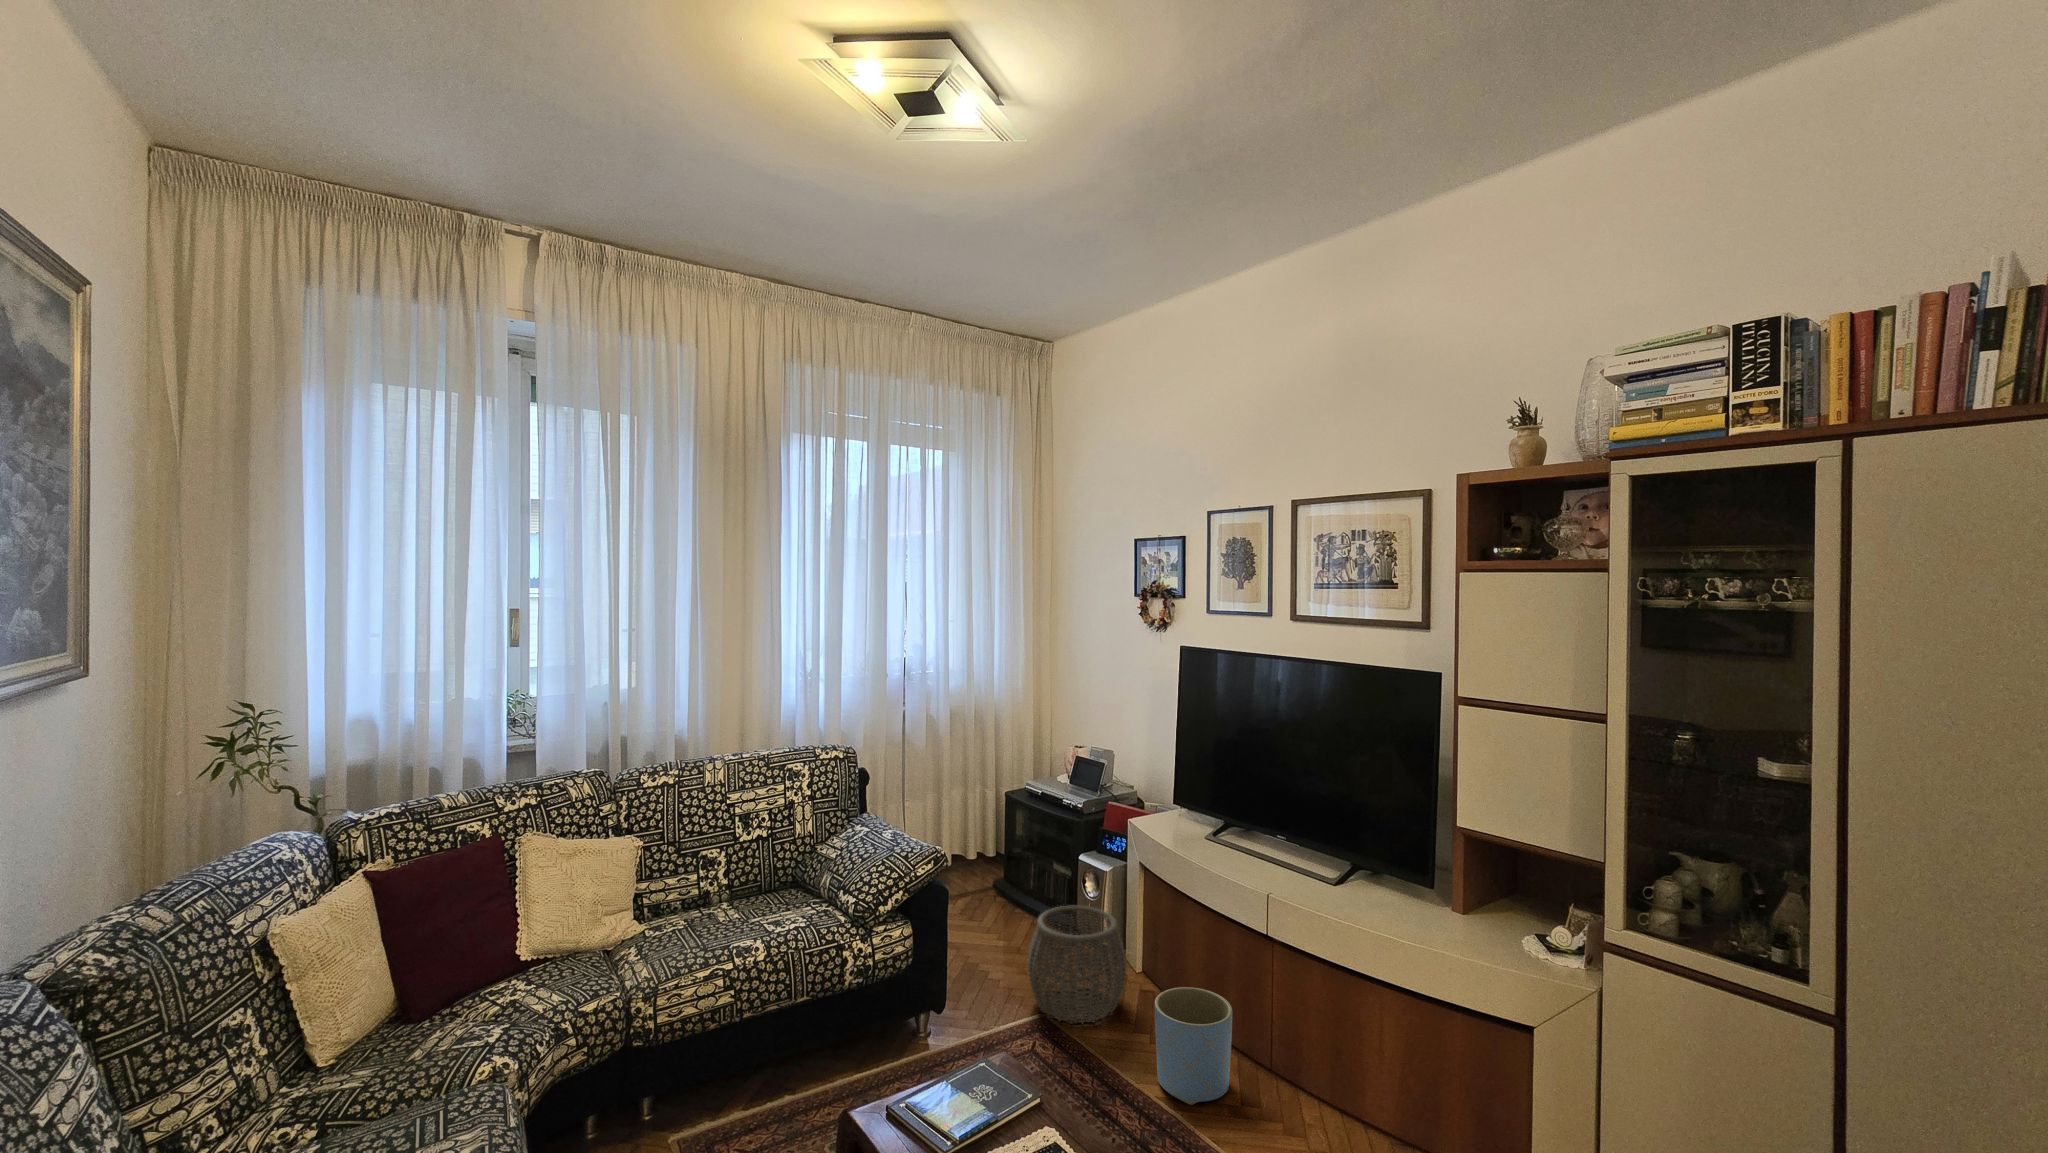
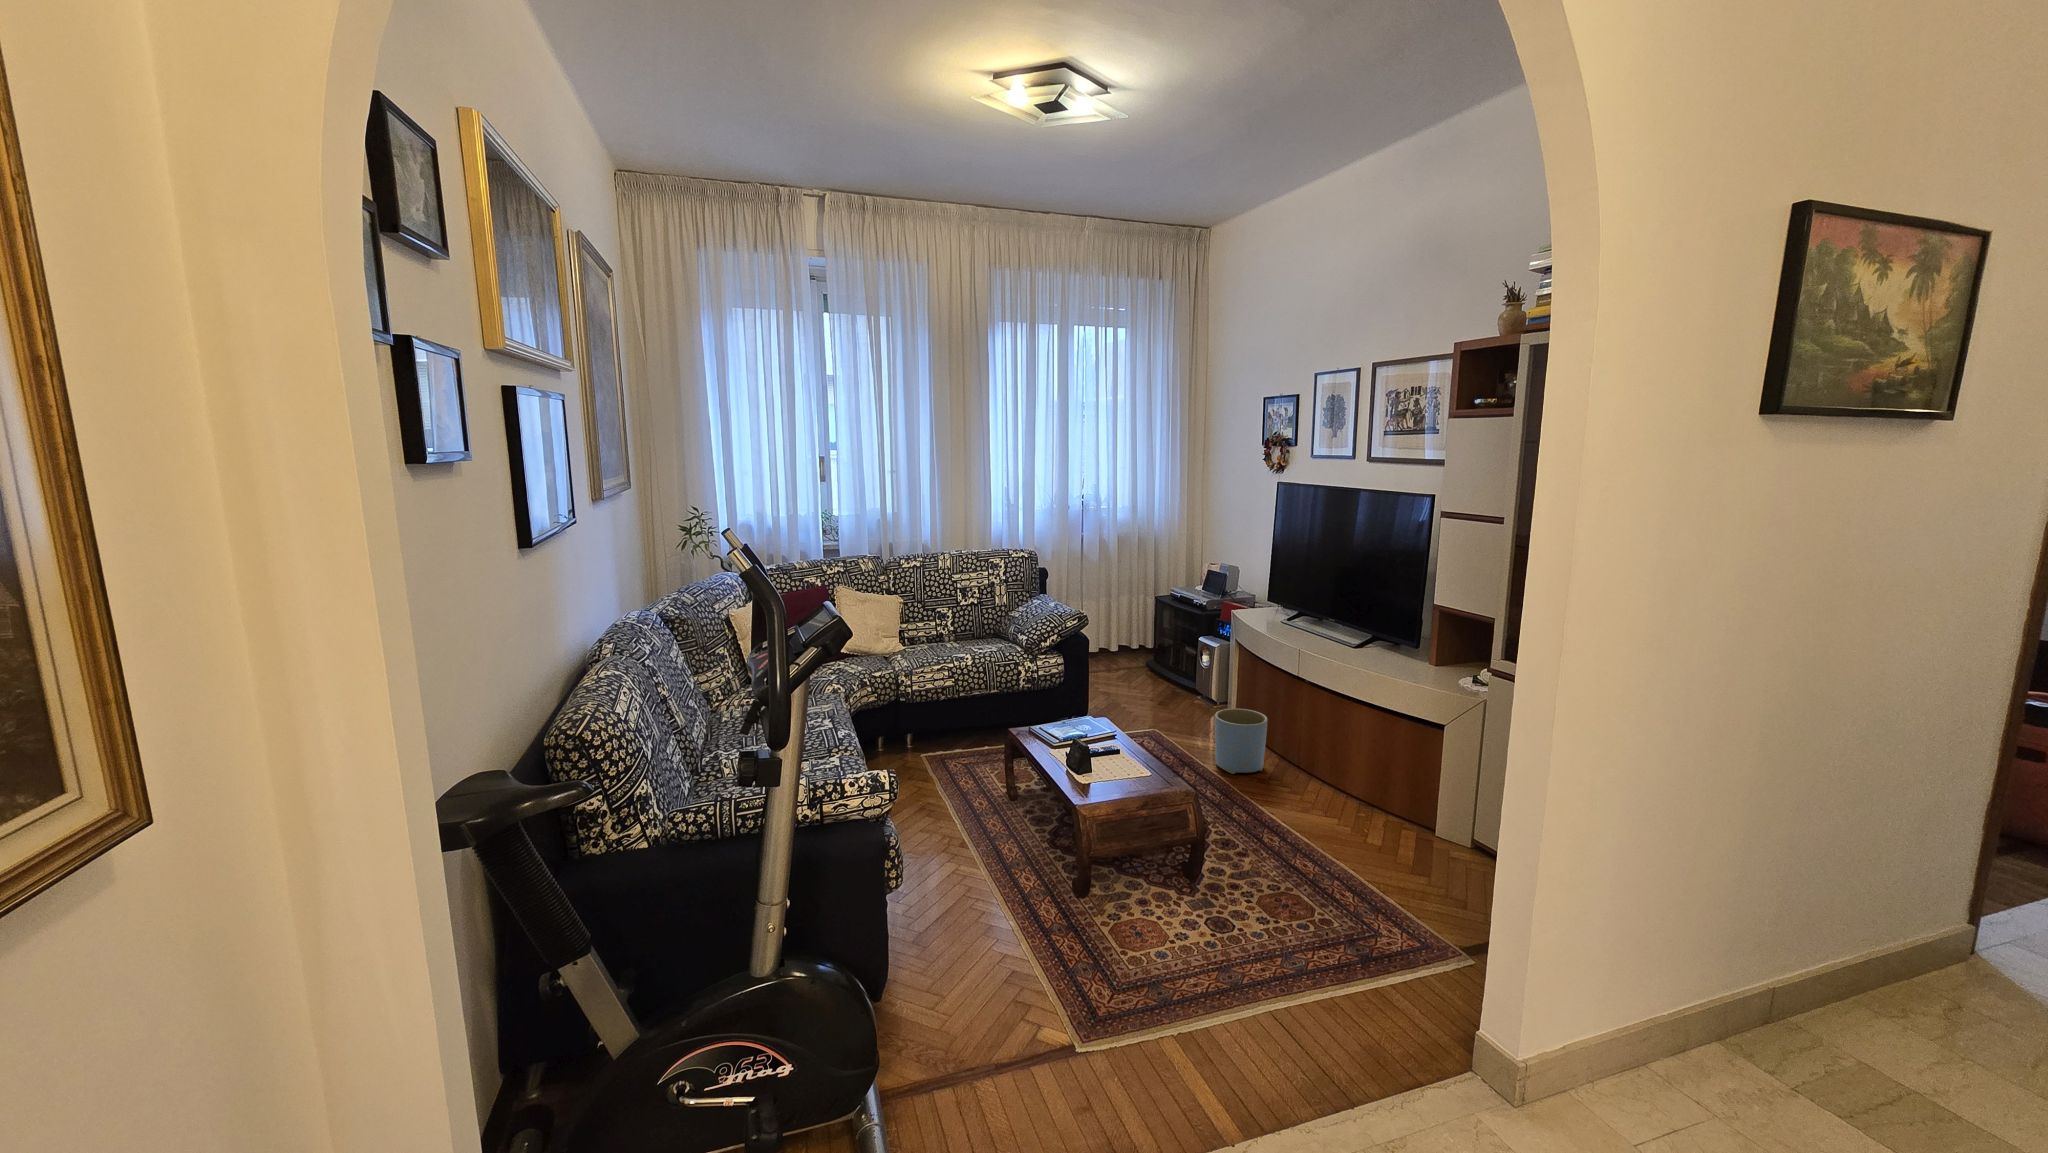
woven basket: present [1027,906,1126,1023] -> none [1145,663,1215,735]

